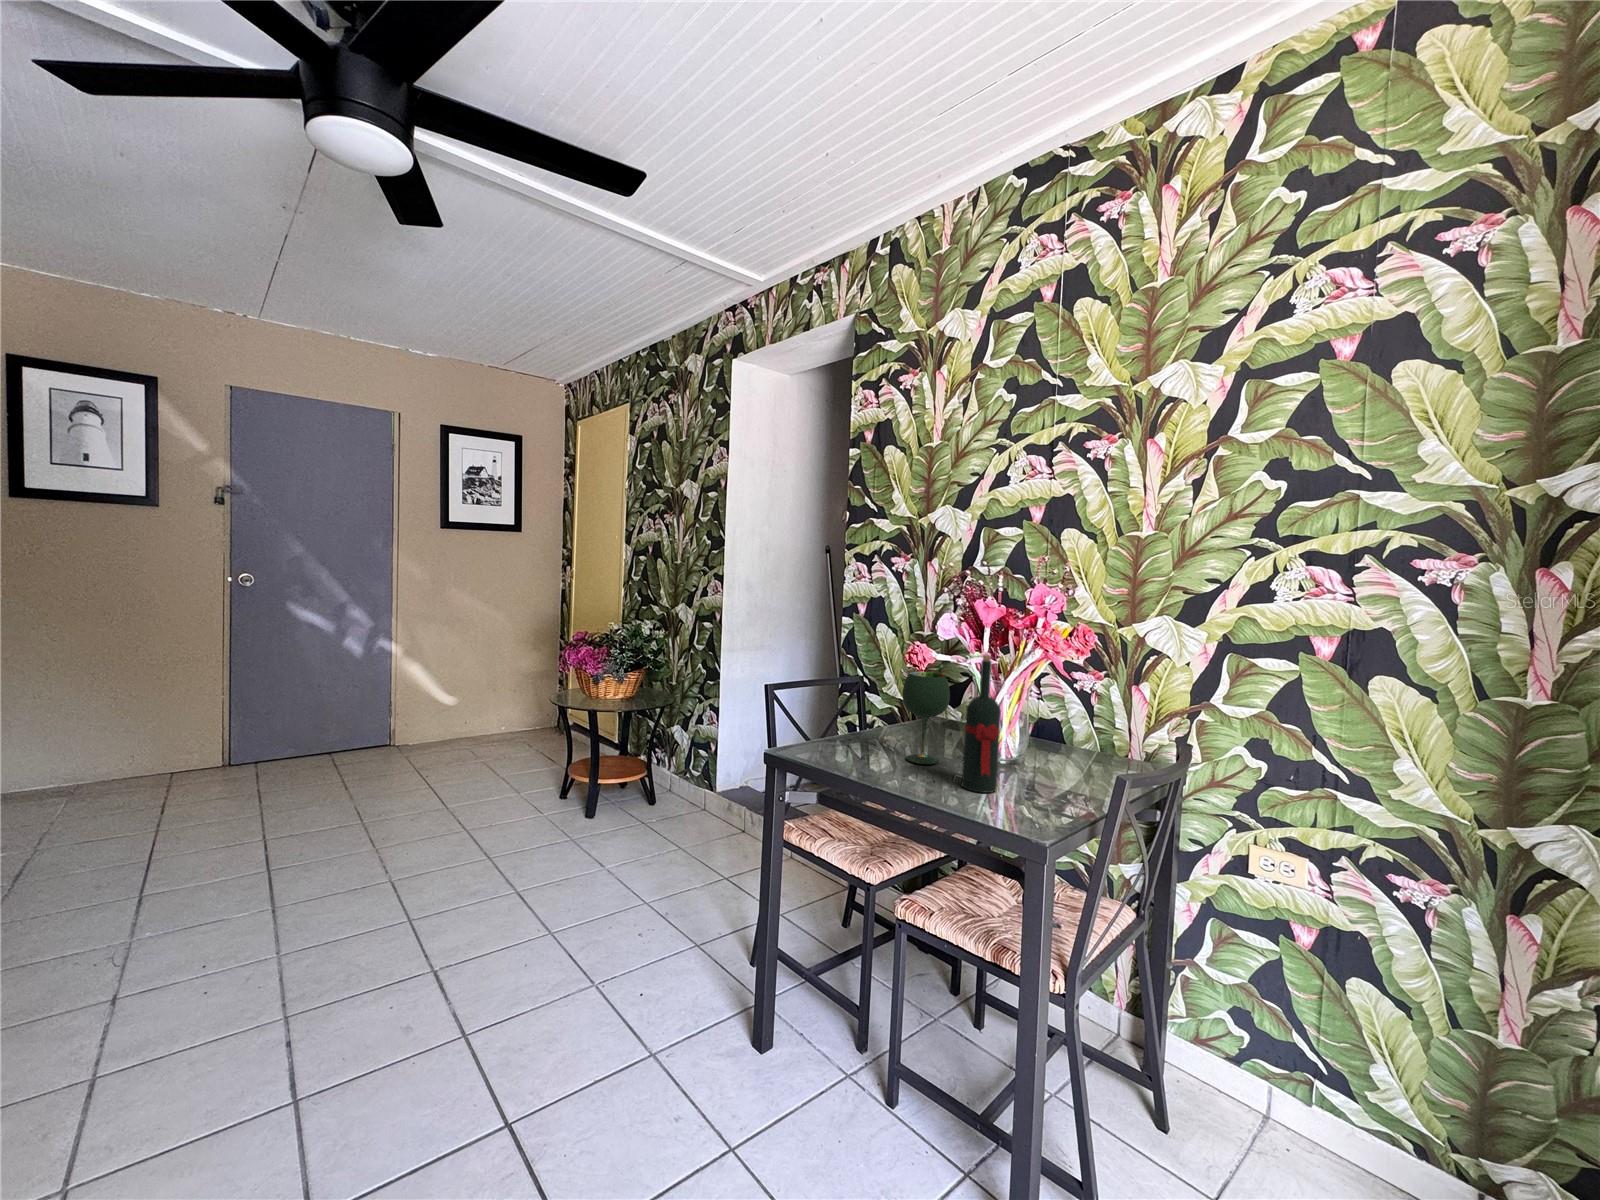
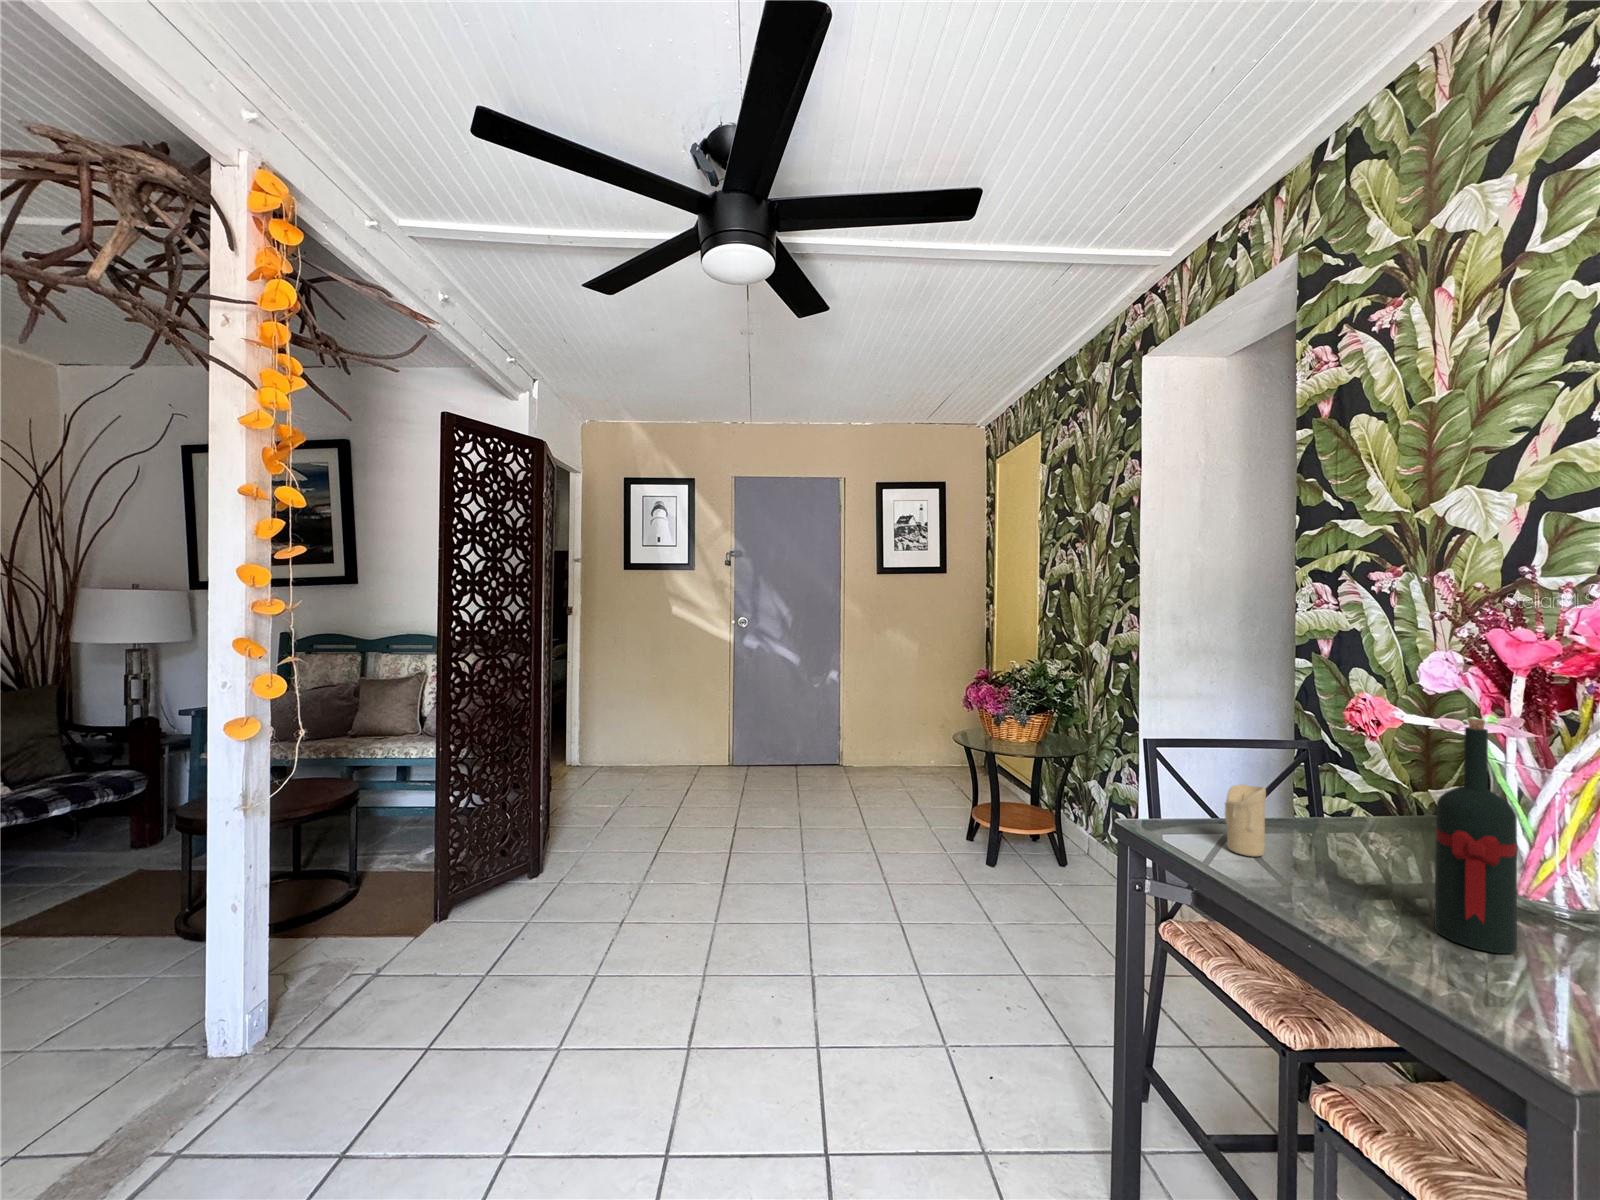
wine glass: present [903,672,950,764] -> none [1332,738,1427,885]
candle: none [841,712,866,763] -> present [1225,784,1266,857]

